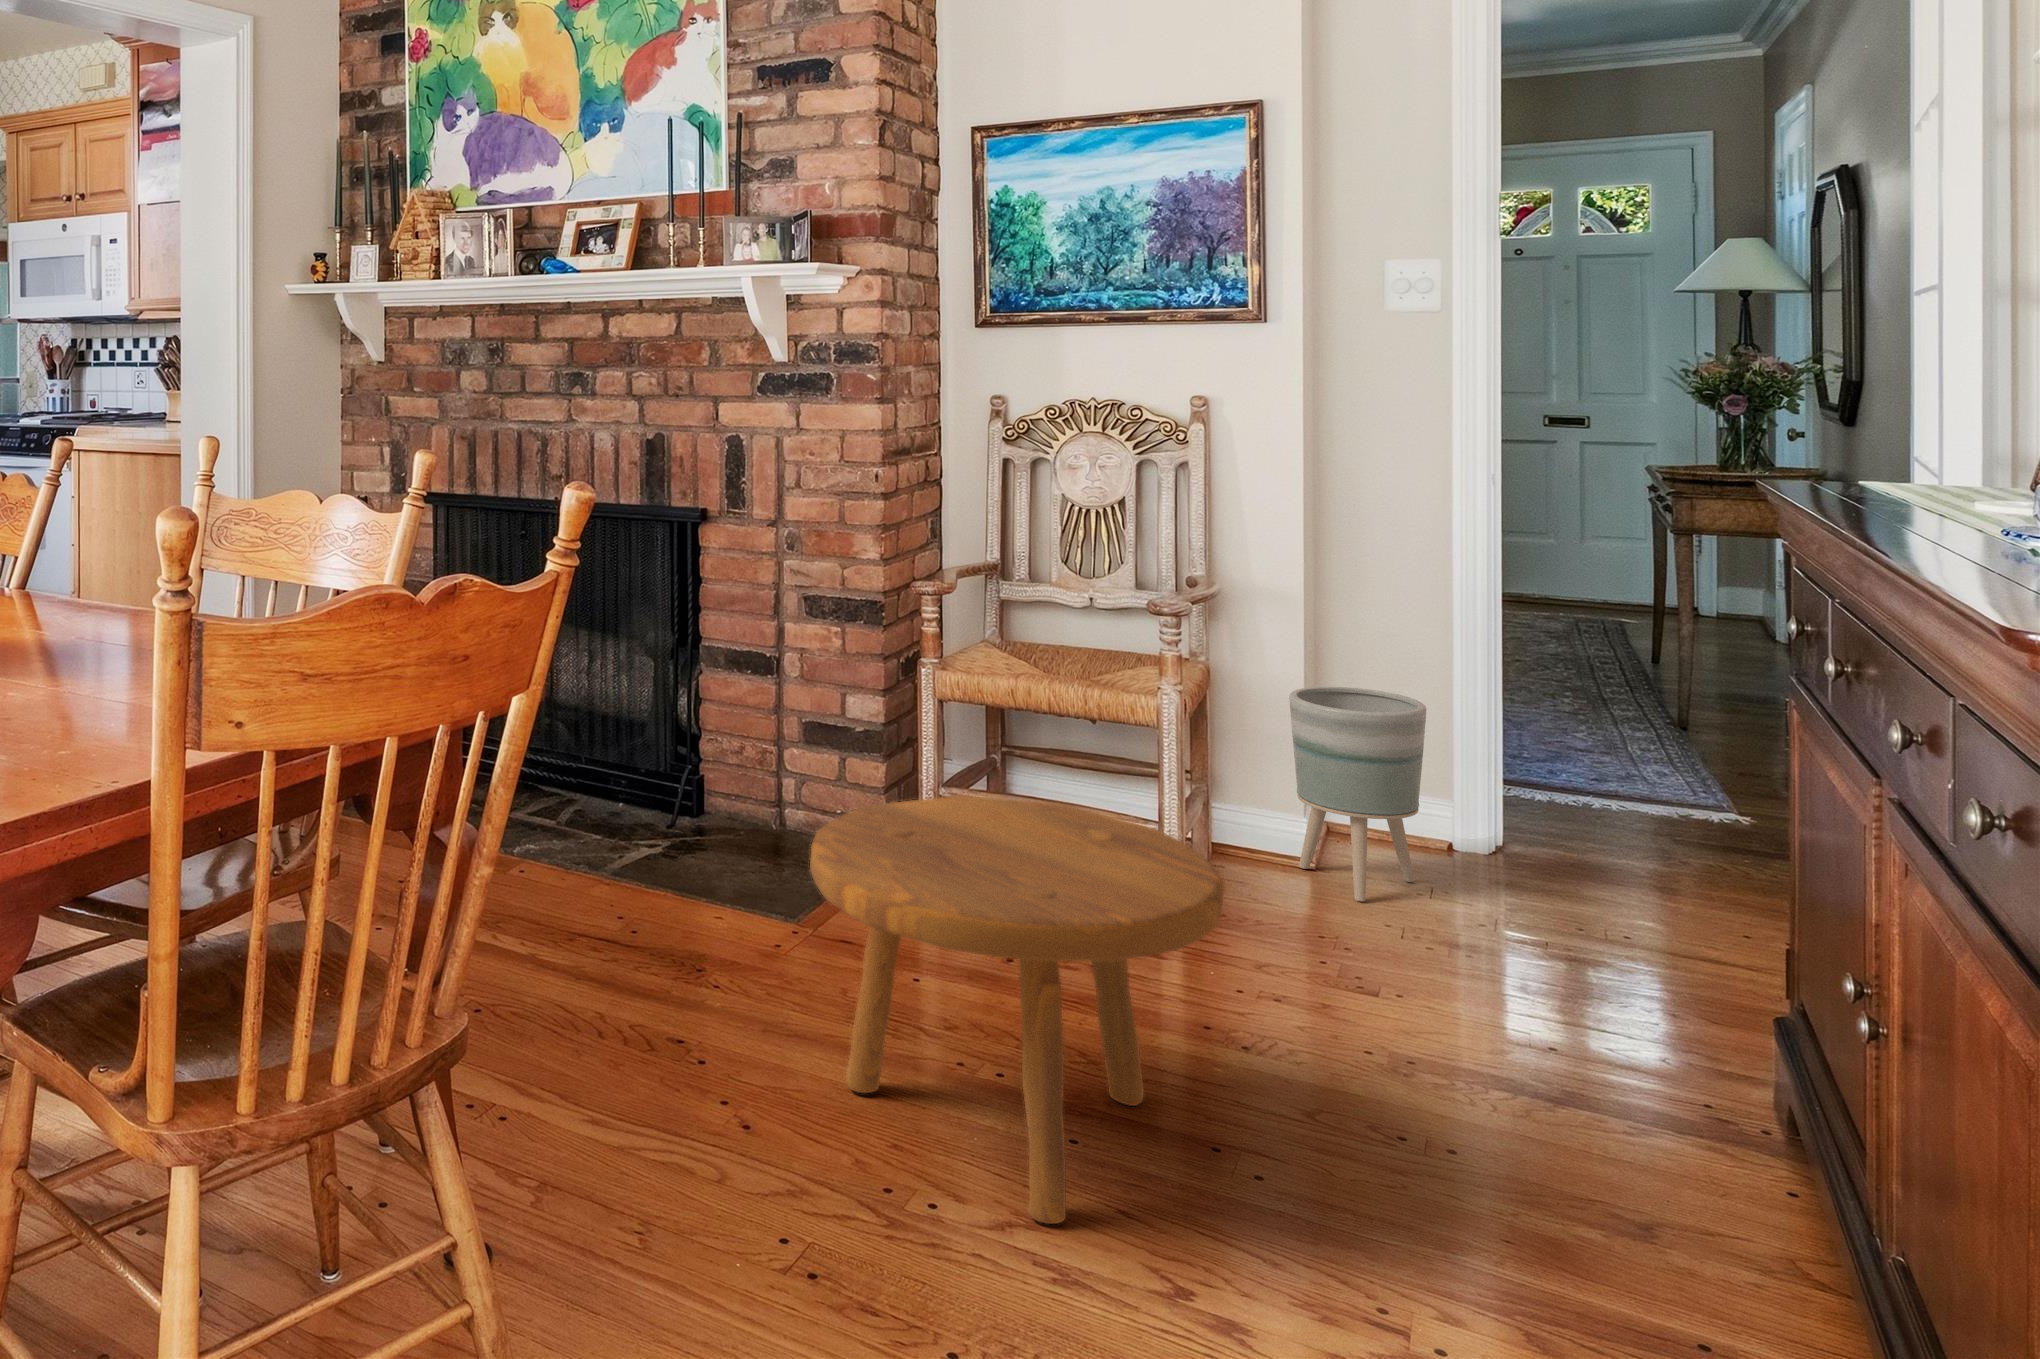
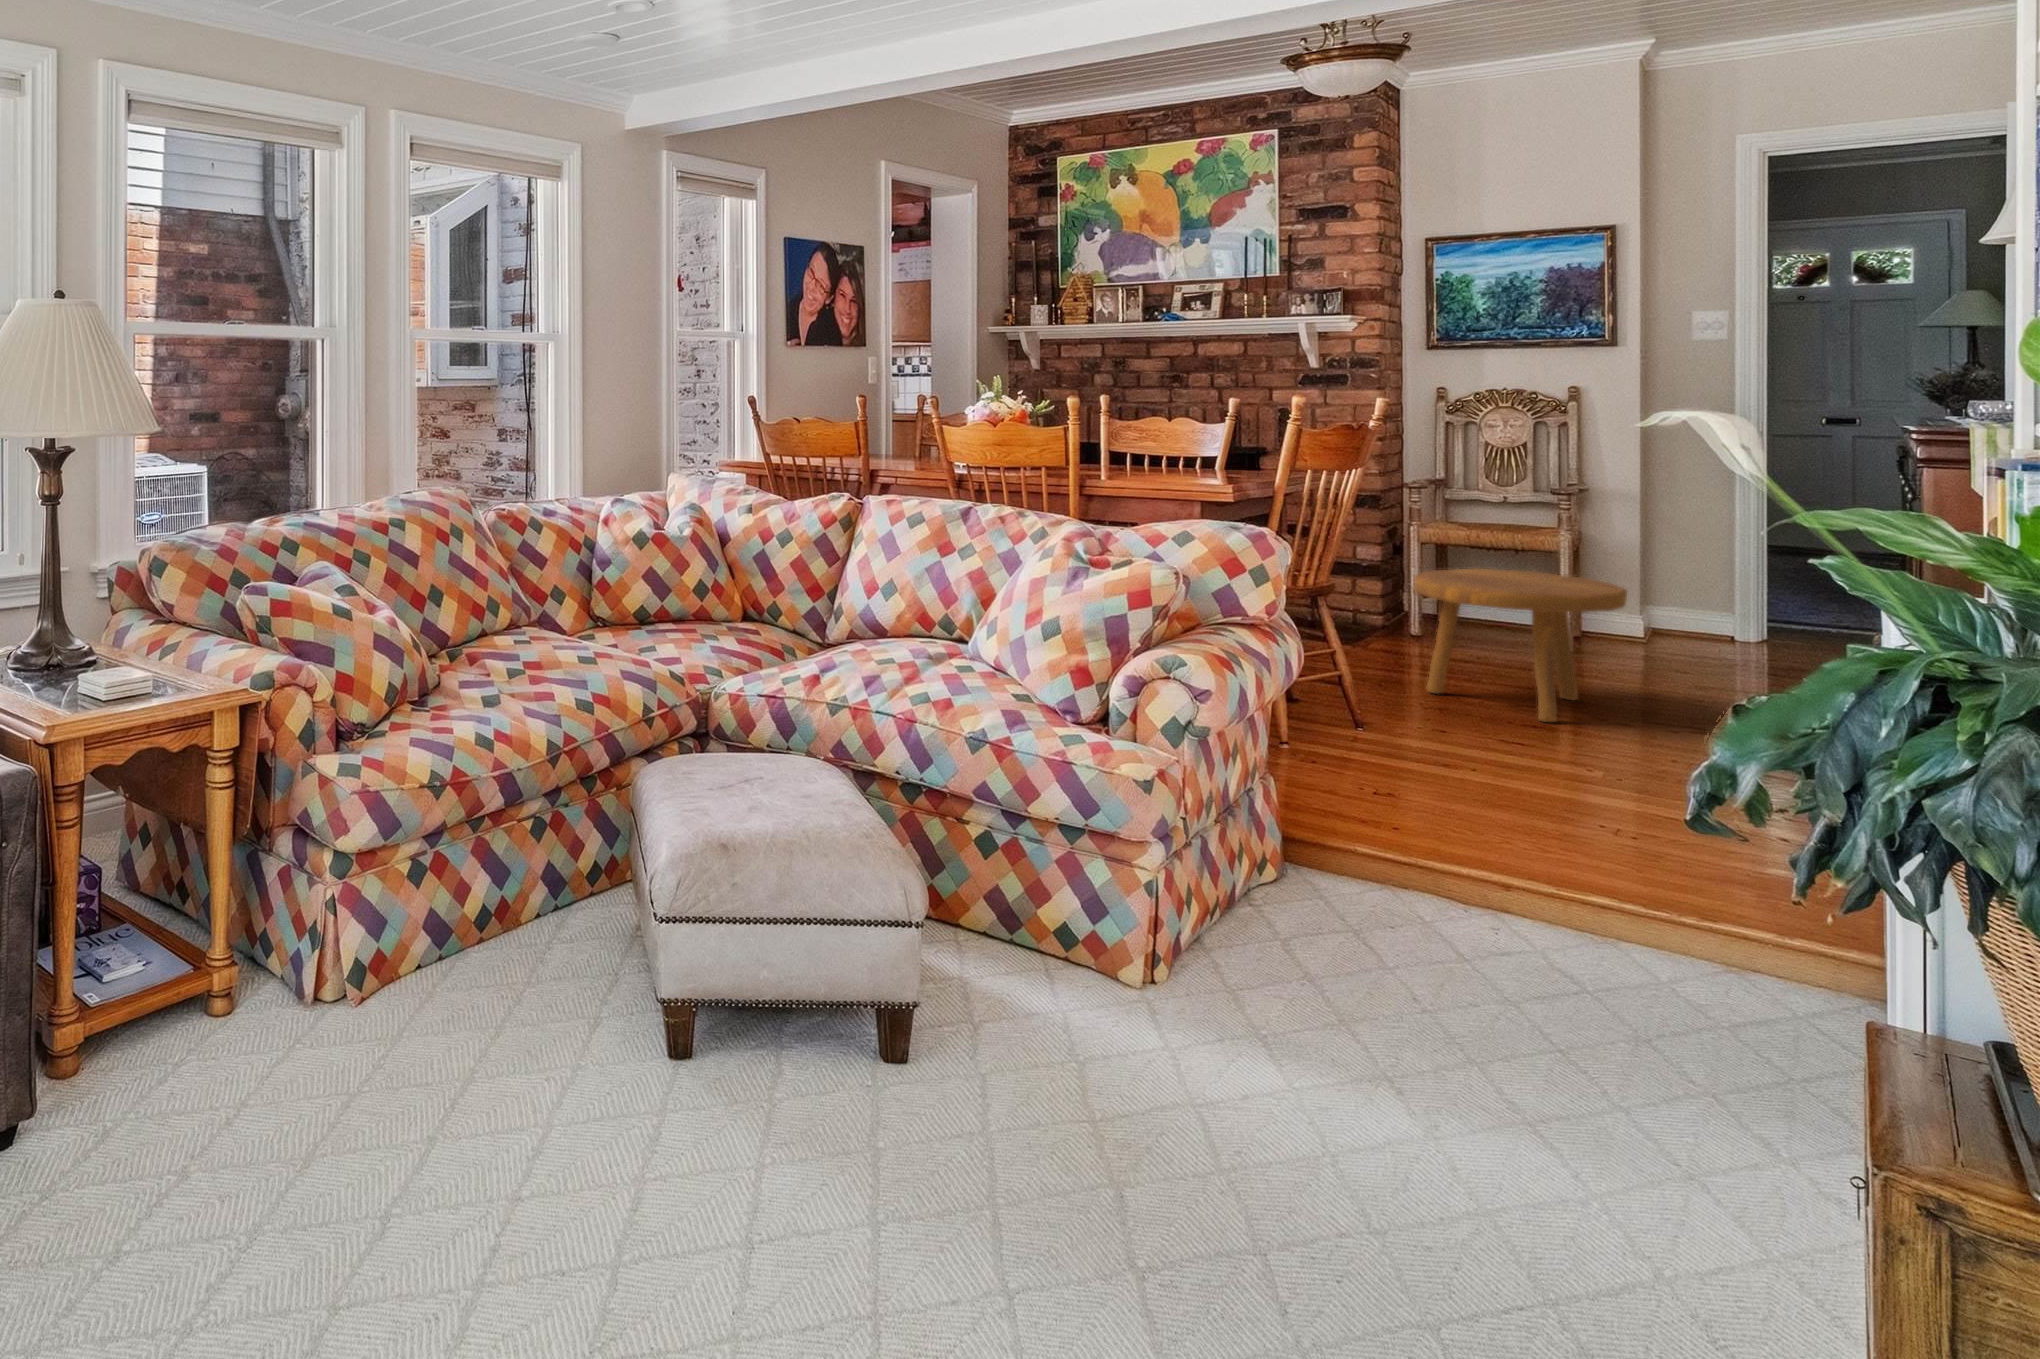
planter: present [1289,687,1427,901] -> none [1630,545,1715,652]

